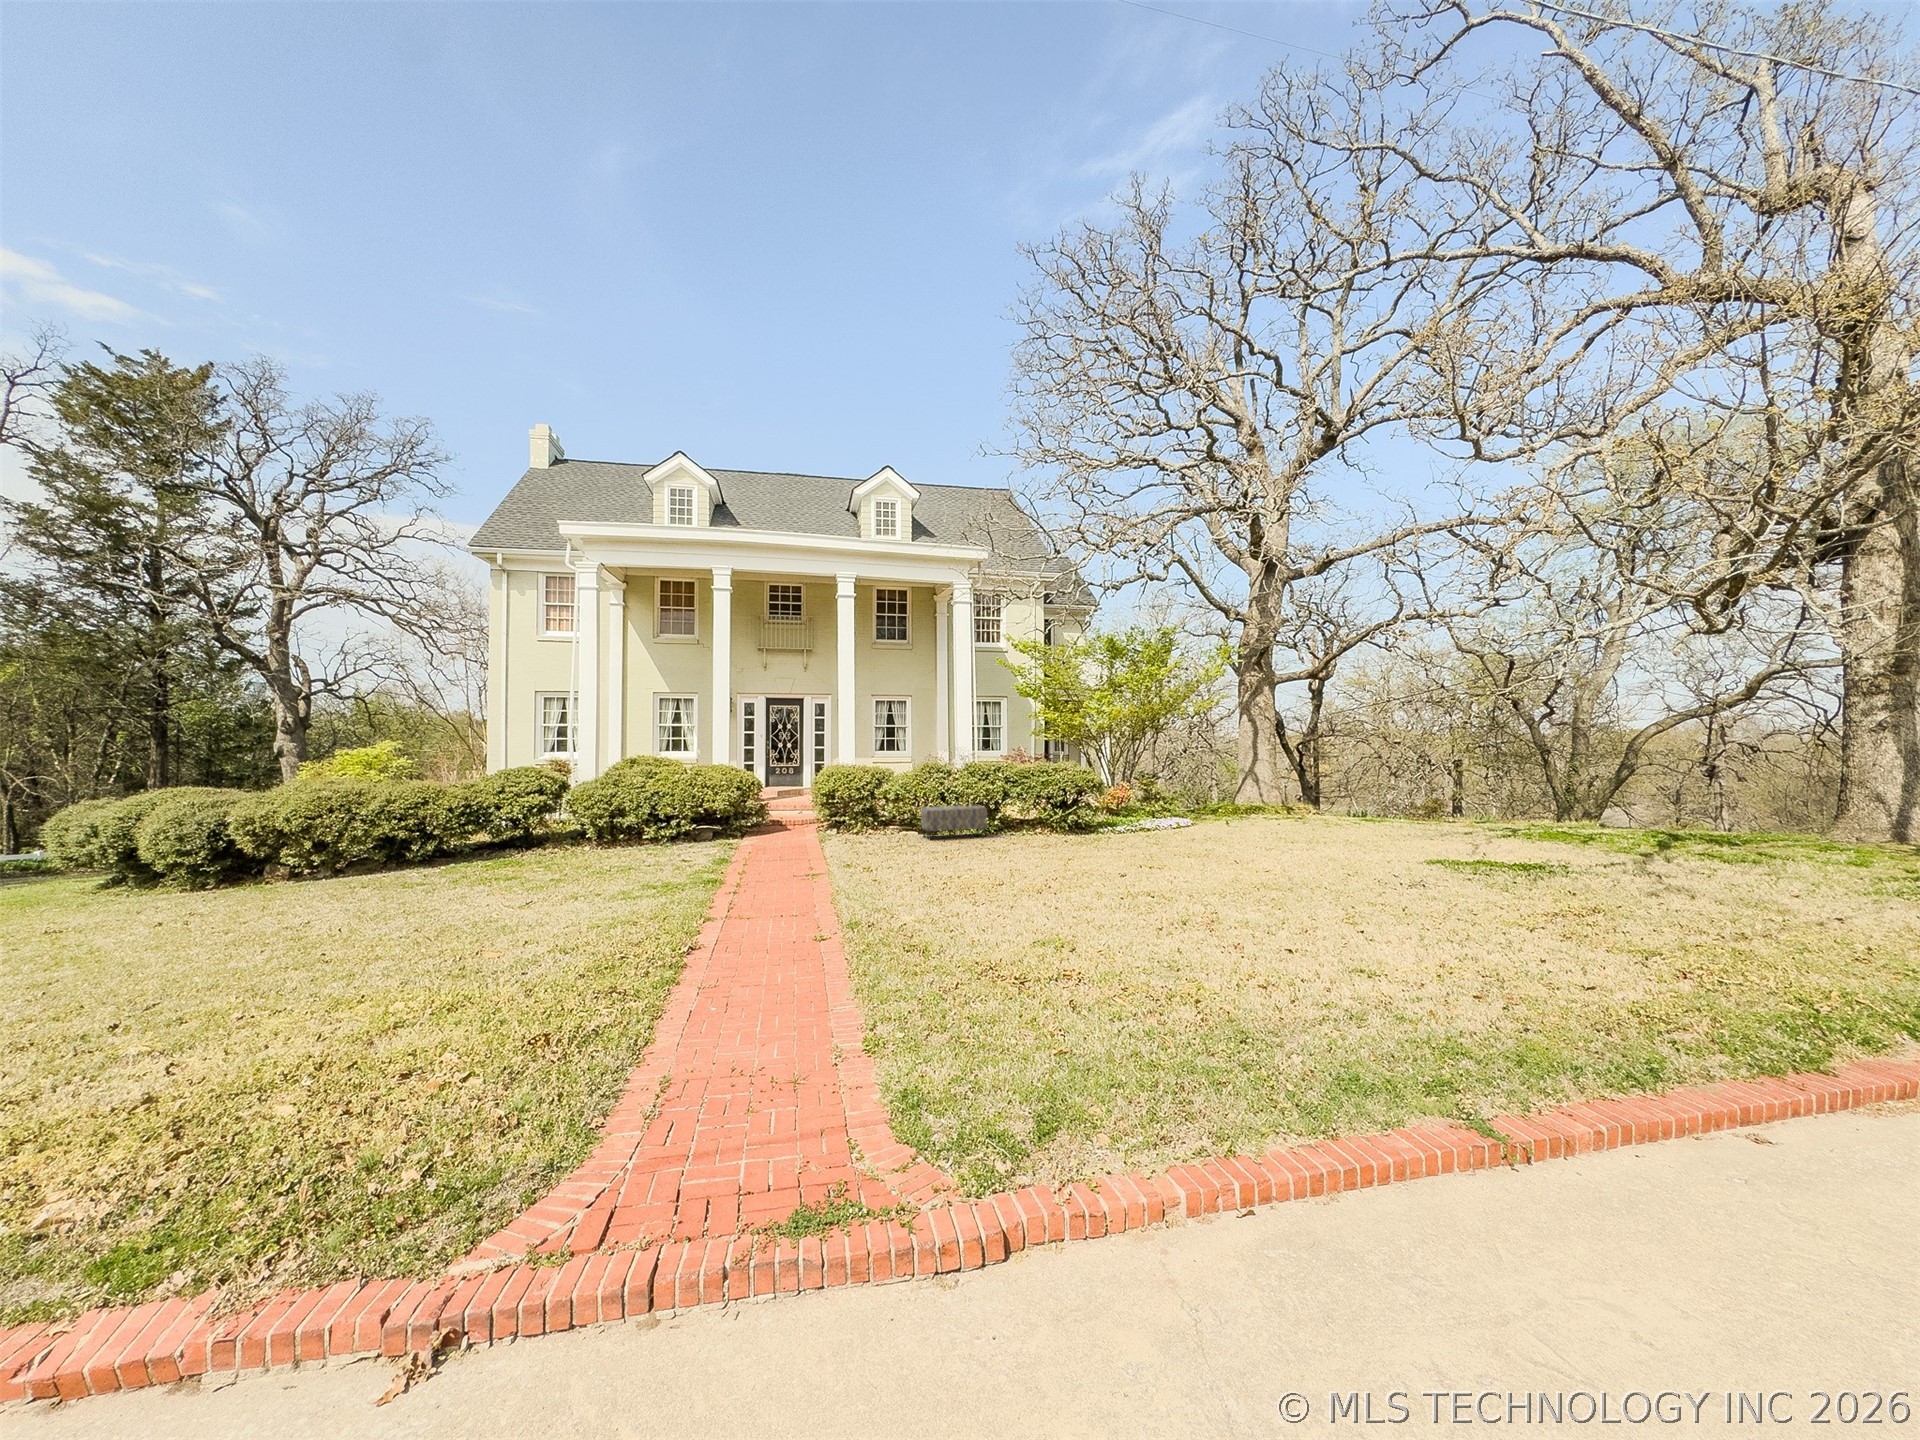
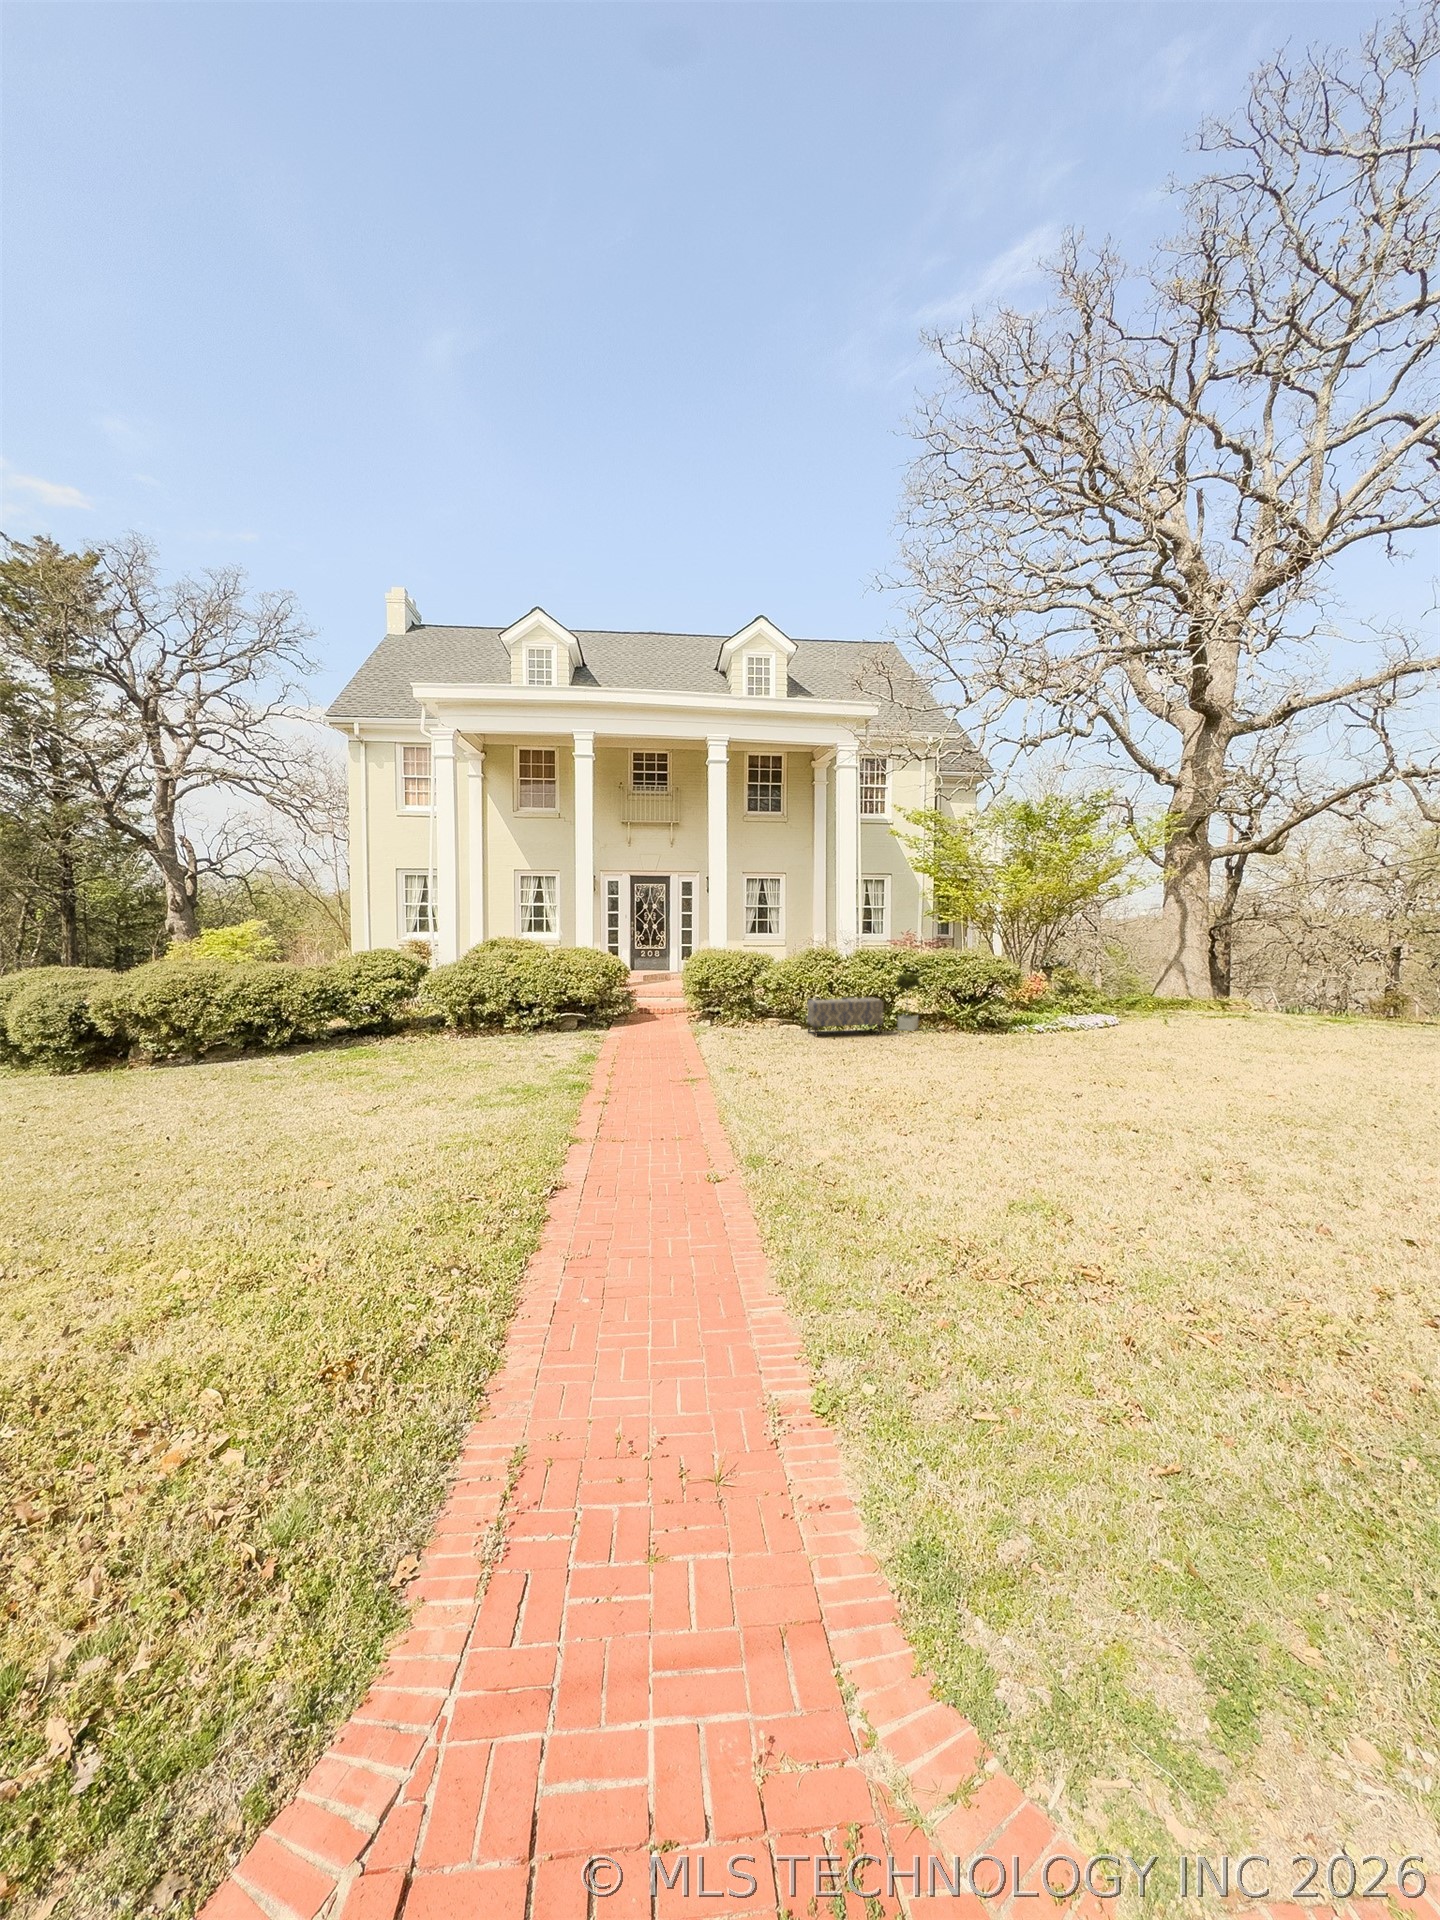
potted tree: none [998,782,1019,834] -> present [896,973,920,1031]

